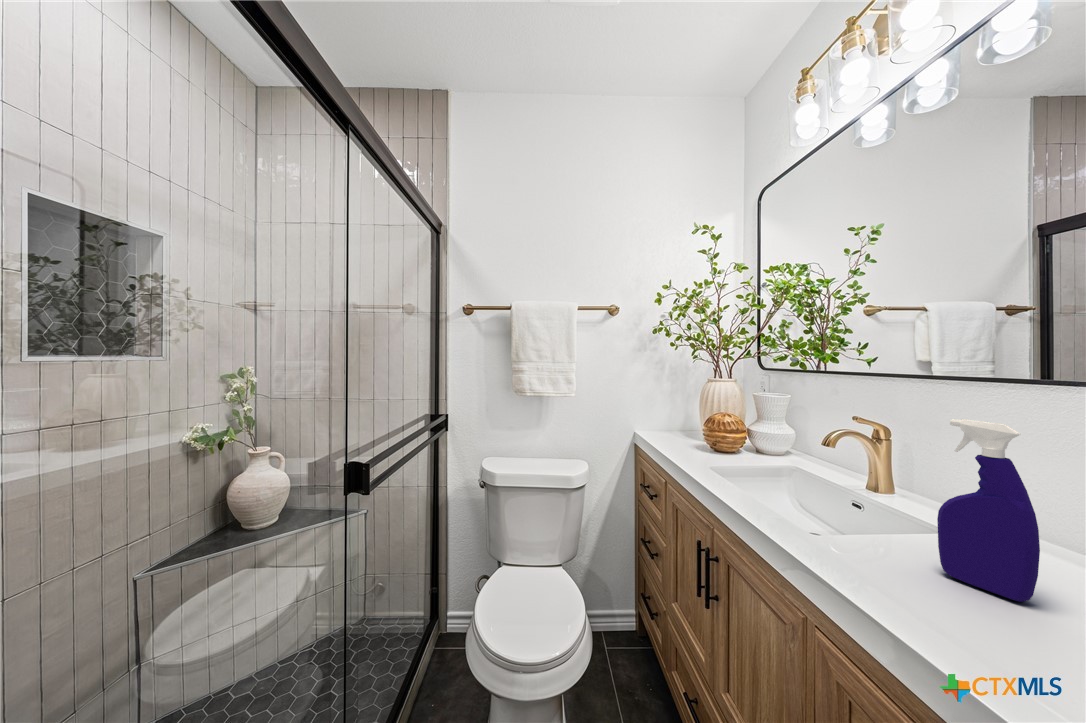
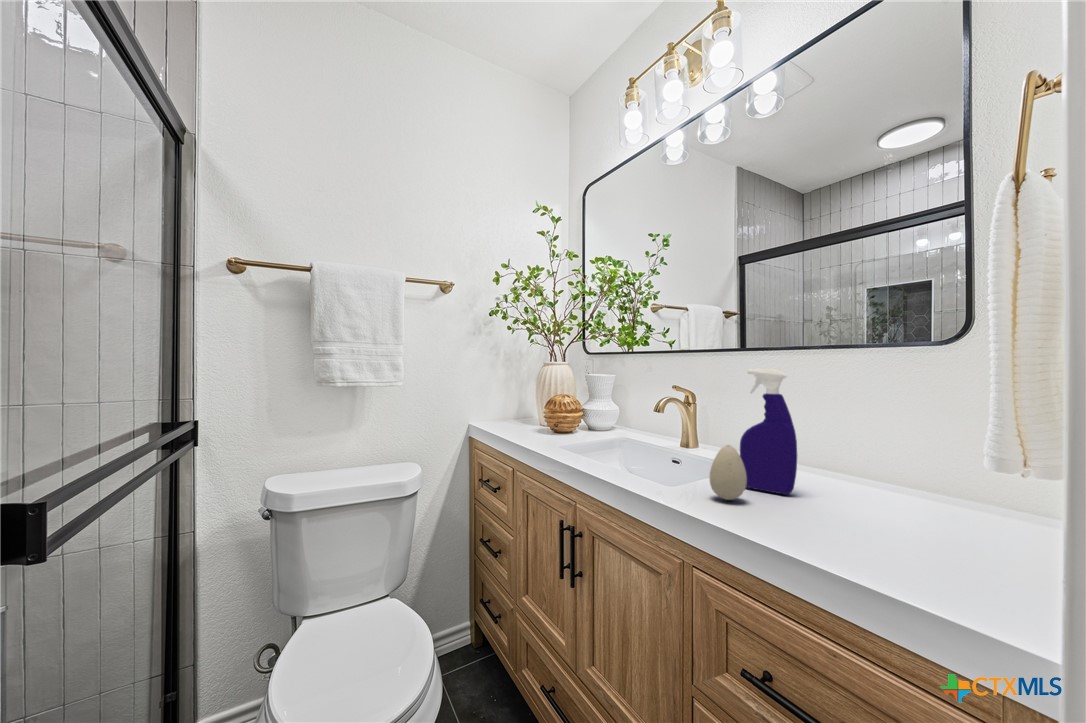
decorative egg: none [881,525,941,598] -> present [710,445,747,500]

